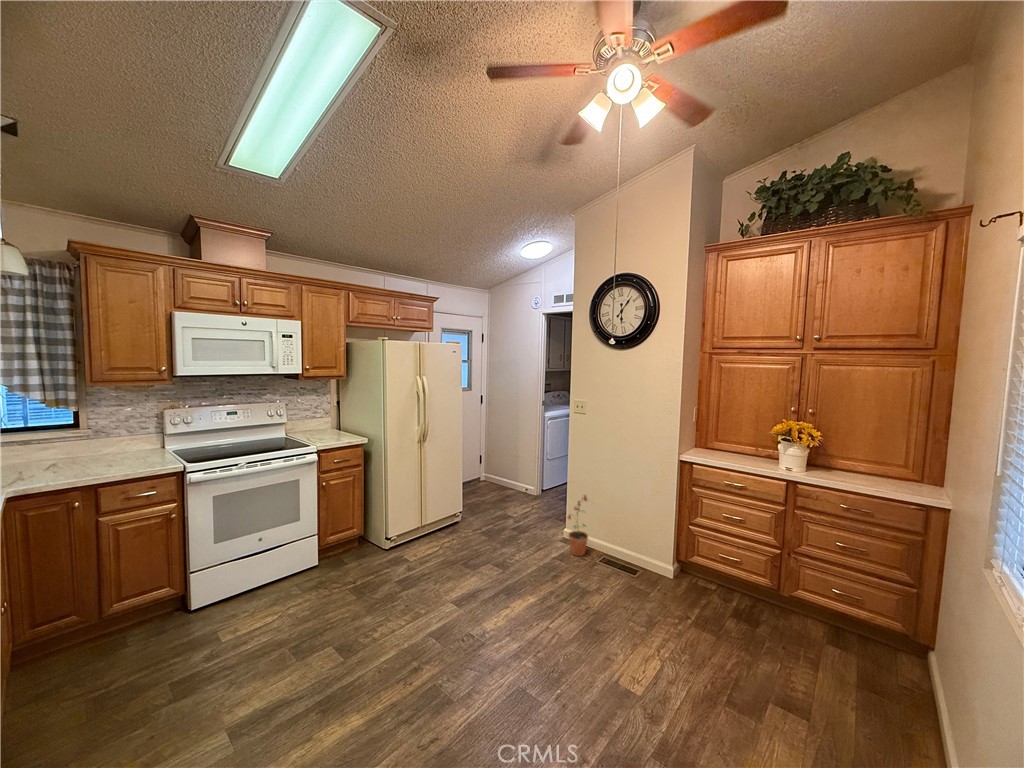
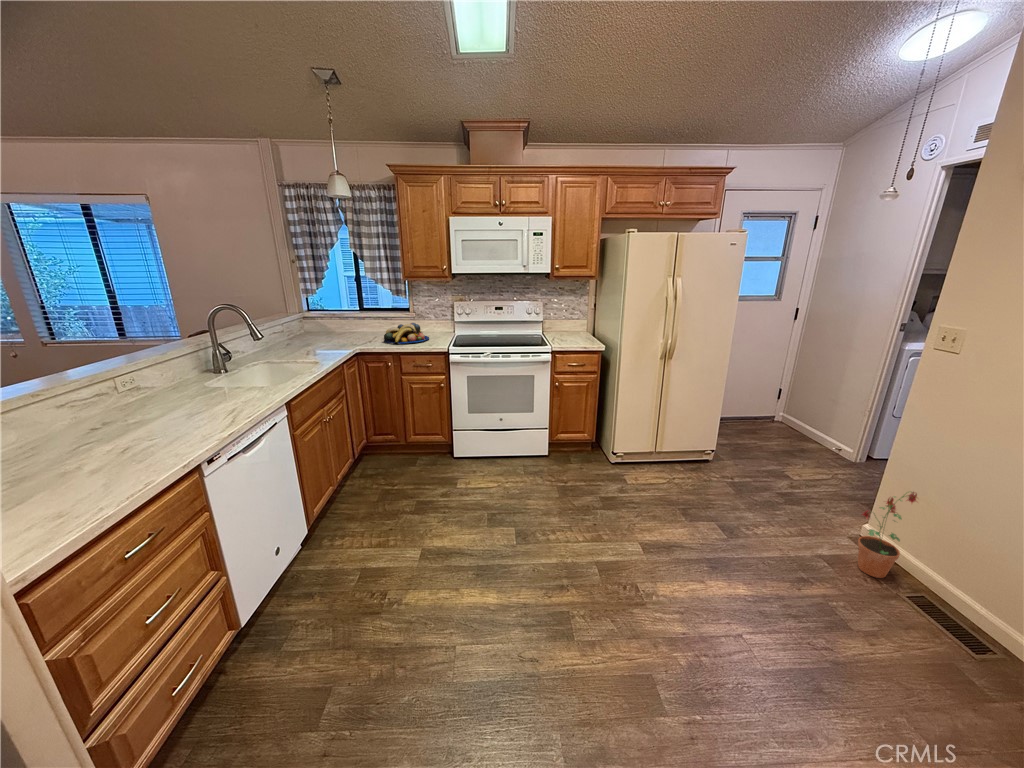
fruit bowl: none [35,442,129,477] -> present [384,323,429,344]

